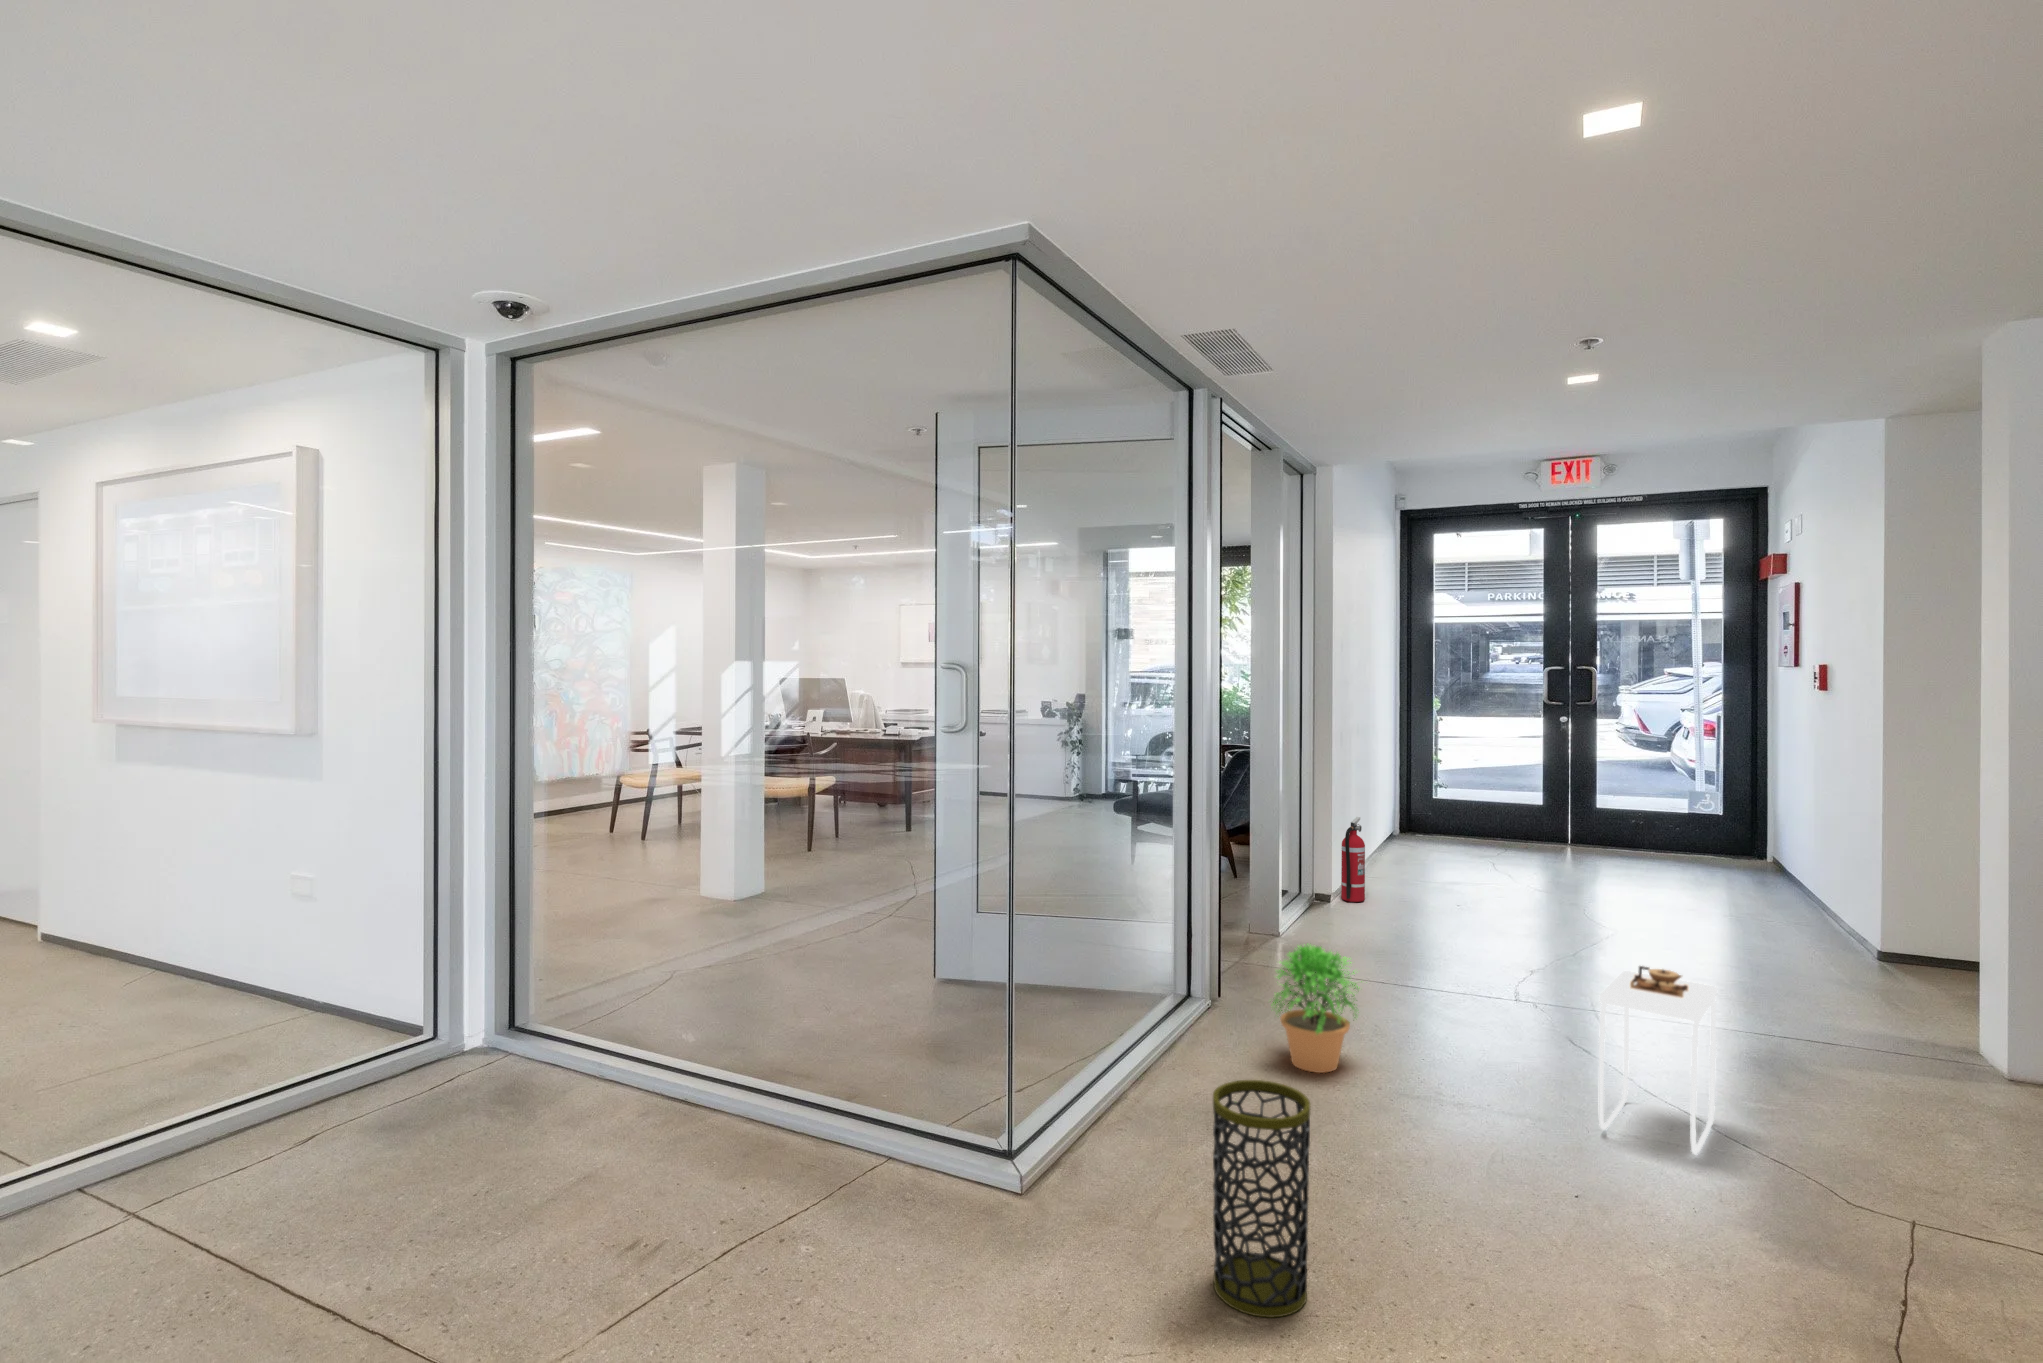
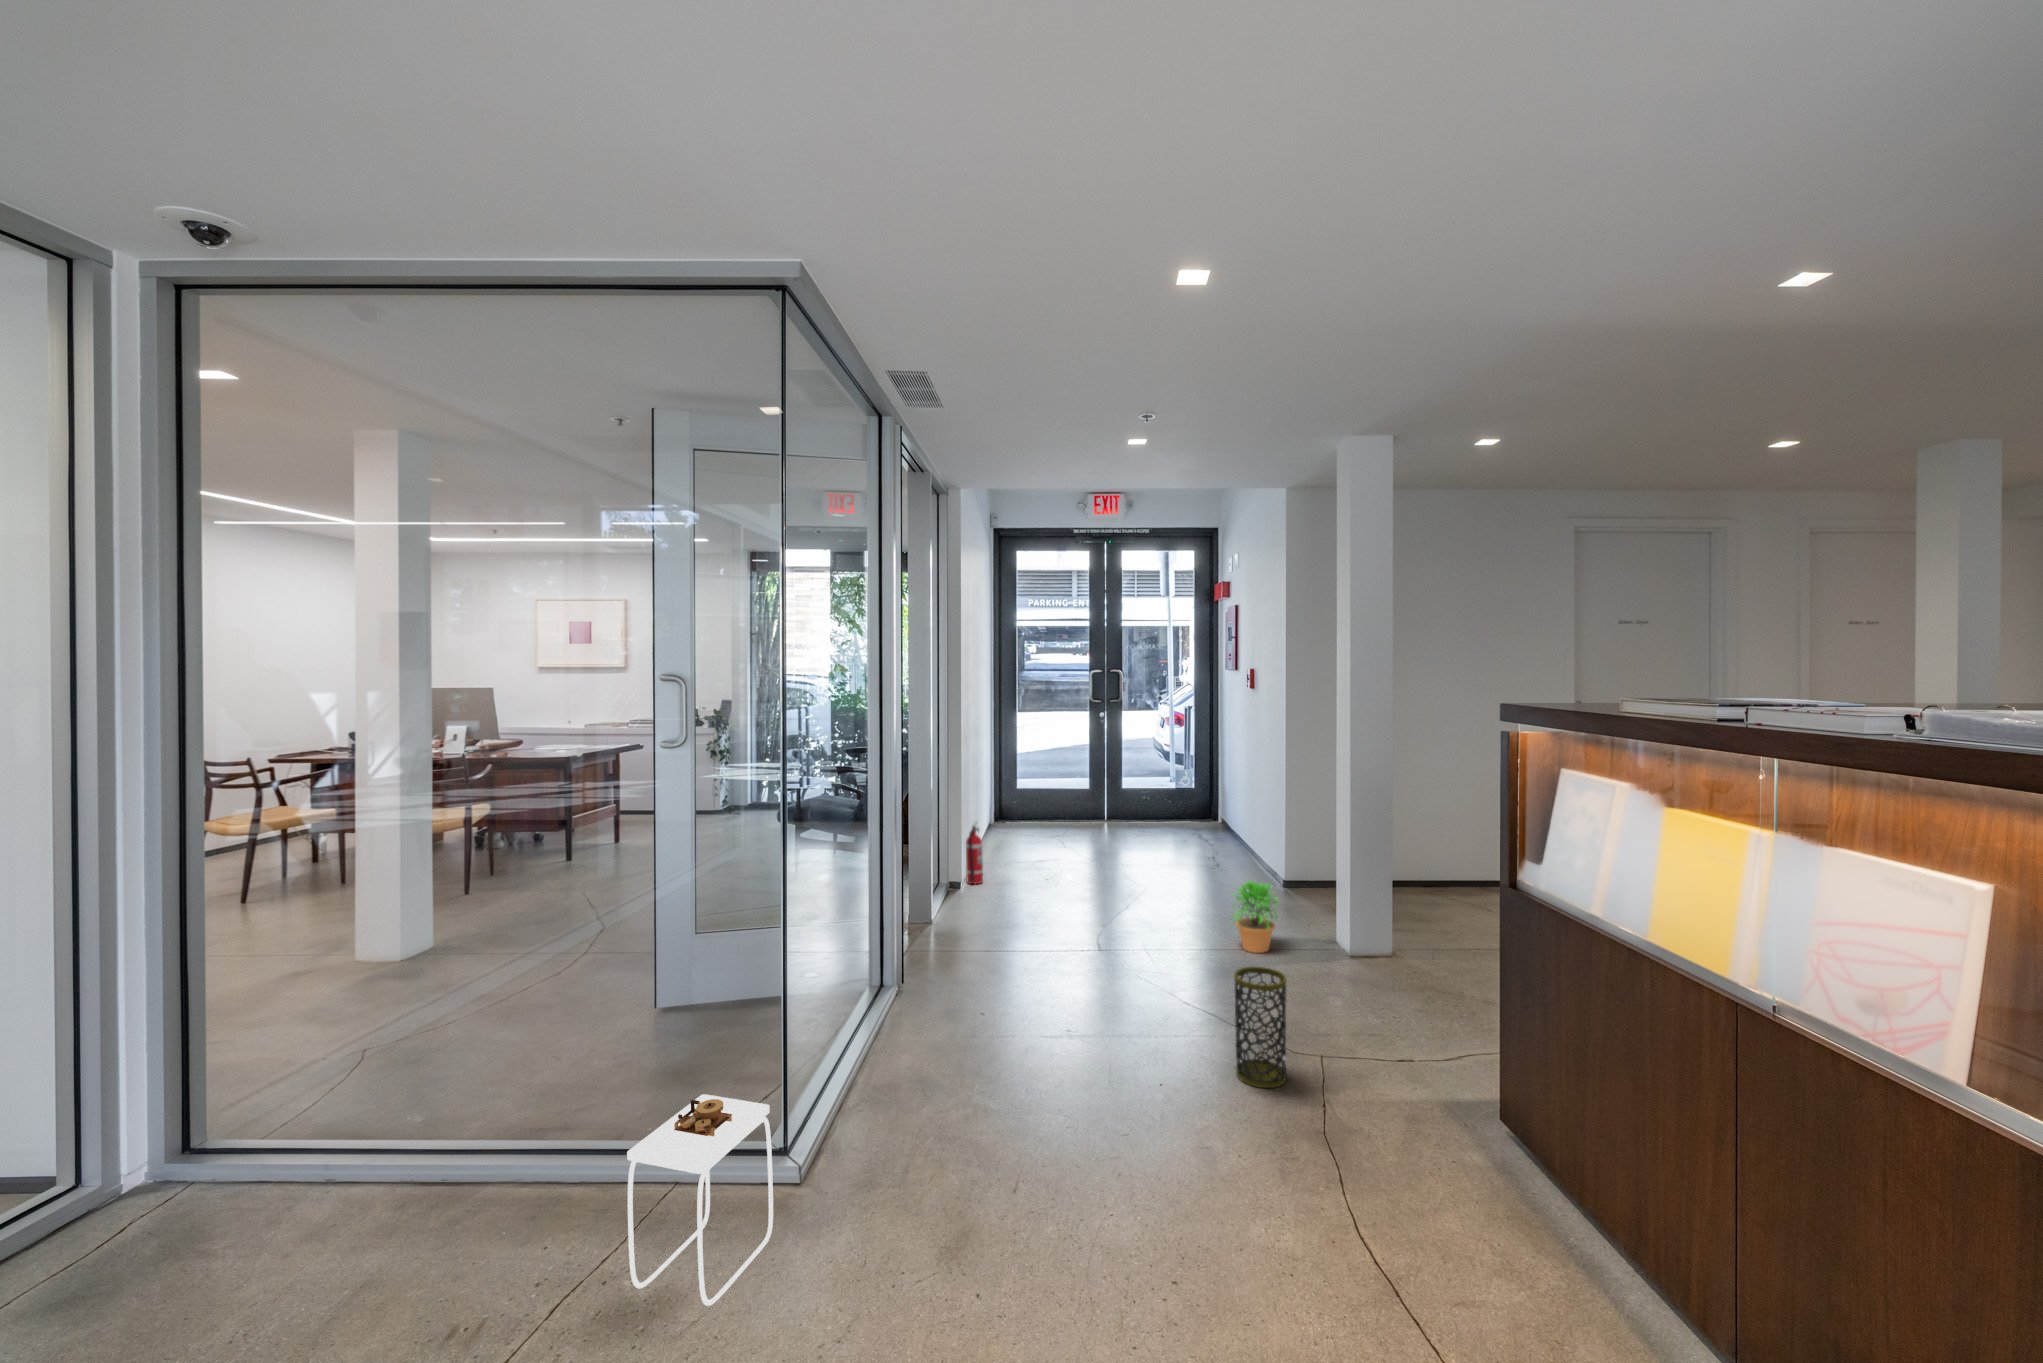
potted plant: present [1271,944,1362,1073] -> present [1233,881,1277,953]
side table: present [1598,966,1717,1155] -> present [627,1094,773,1306]
trash can: present [1213,1080,1310,1317] -> present [1234,967,1286,1088]

